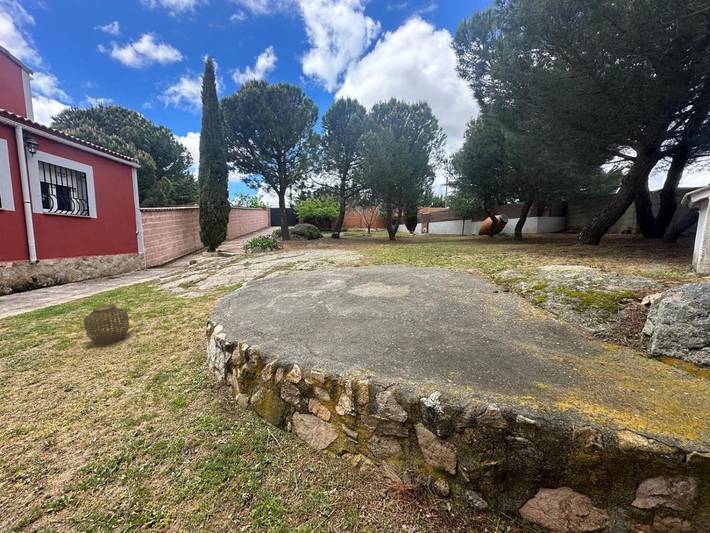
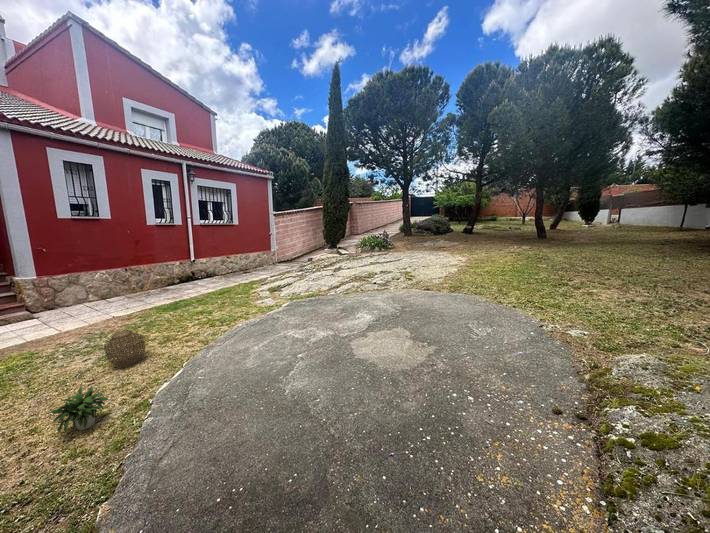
potted plant: none [130,332,175,371] -> present [50,386,118,432]

